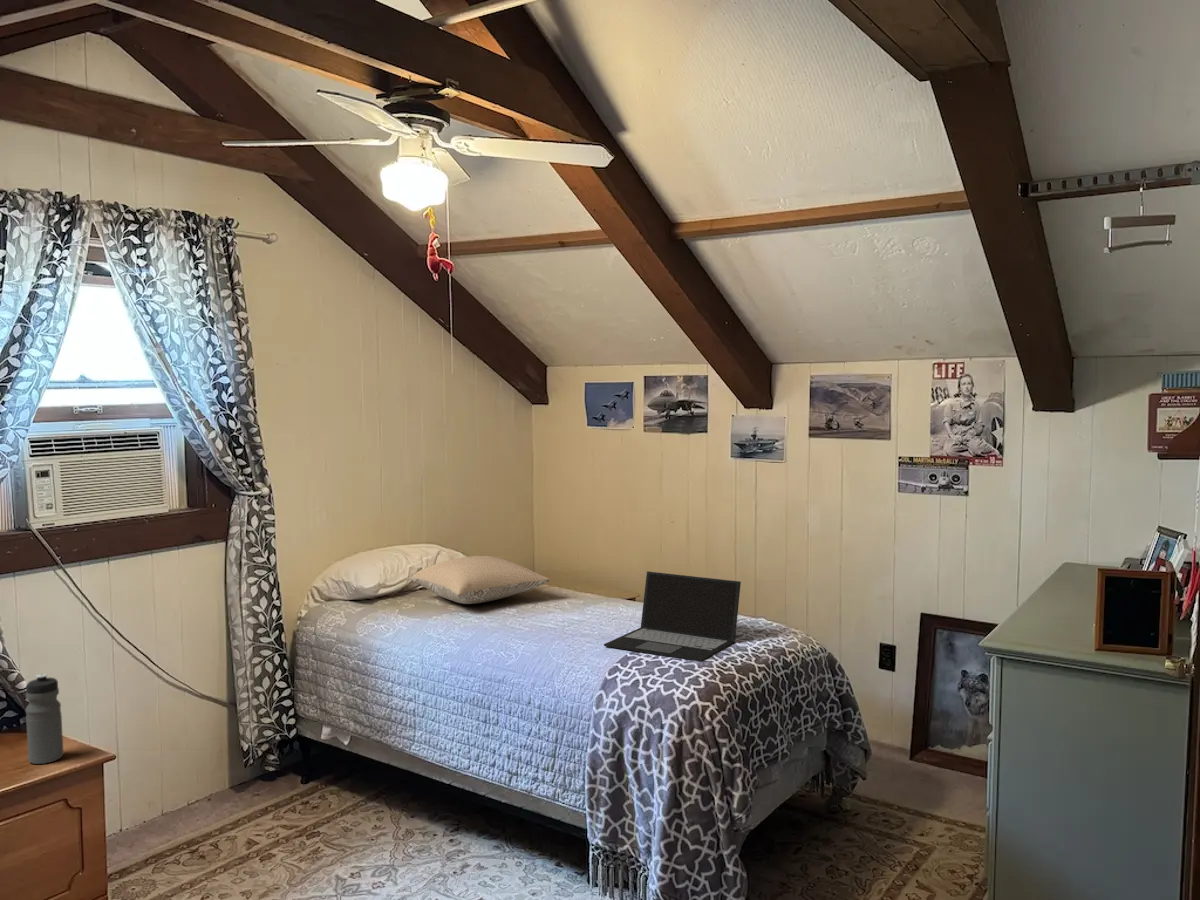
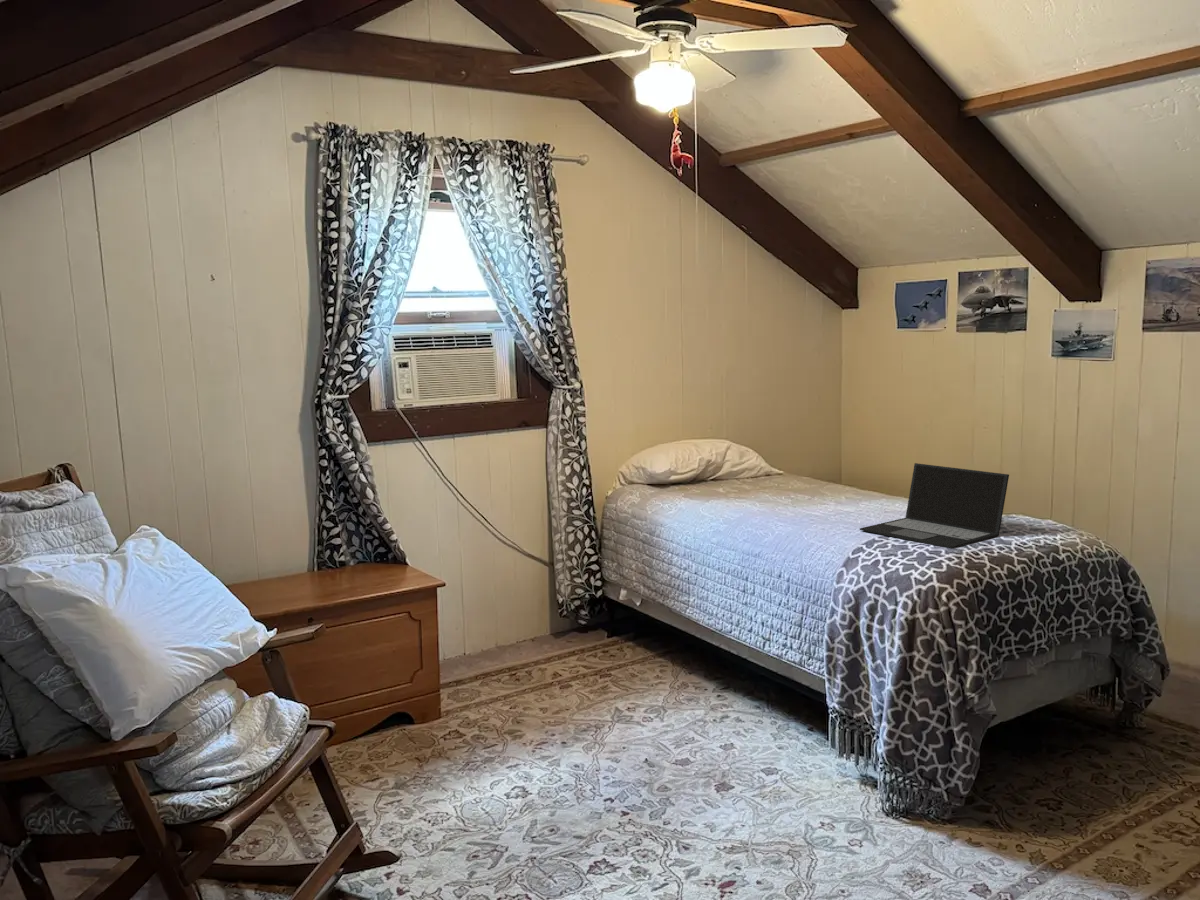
pillow: present [412,556,550,604] -> none [704,450,831,491]
water bottle: present [26,674,63,764] -> none [383,515,410,584]

